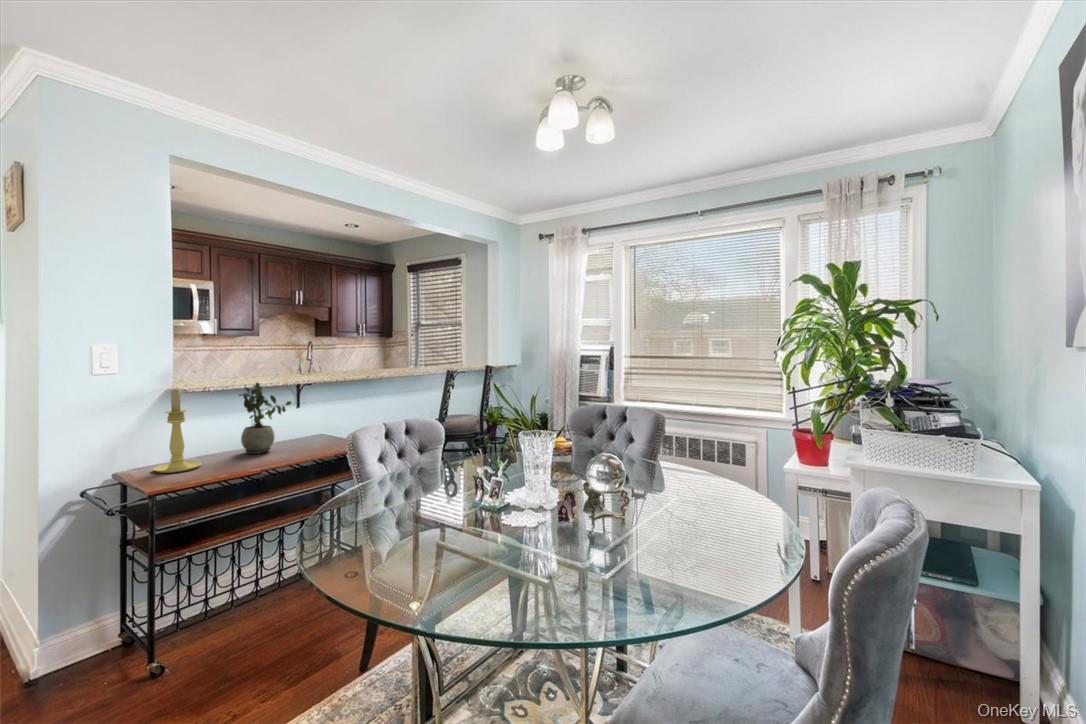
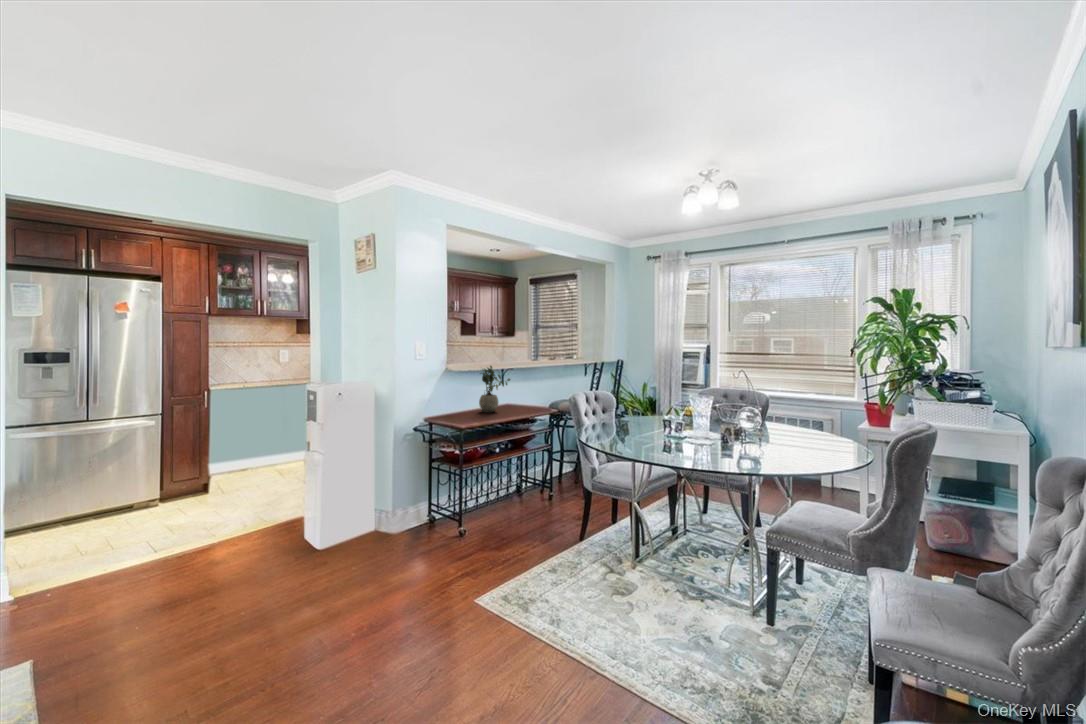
candle holder: present [153,389,201,473] -> none [443,367,468,419]

